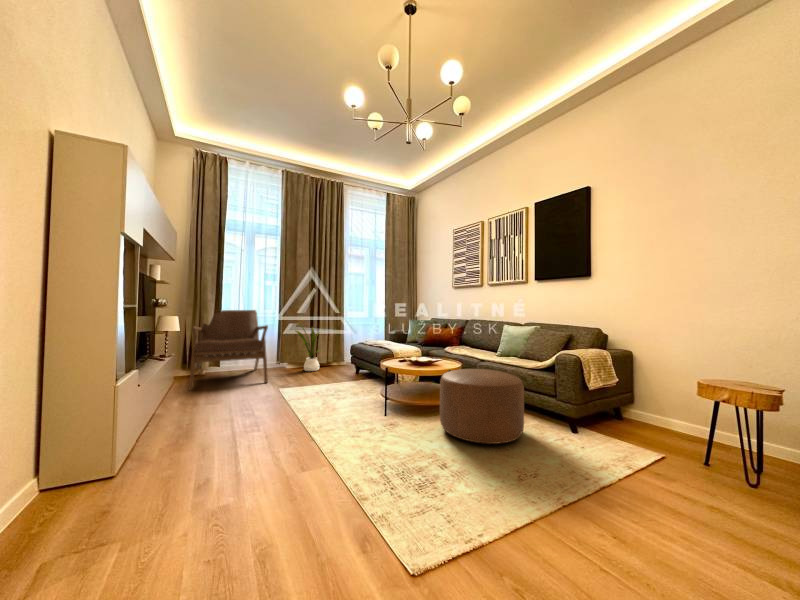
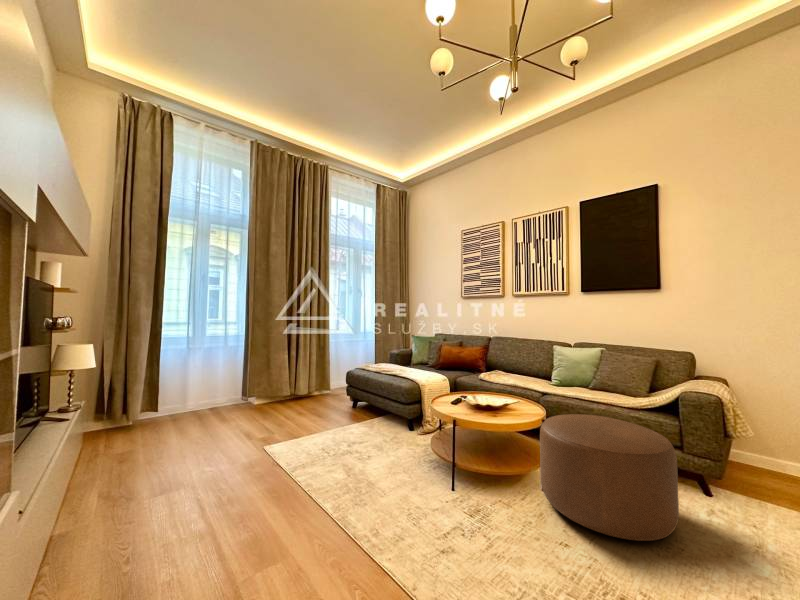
lounge chair: present [189,310,268,390] -> none [113,327,240,462]
house plant: present [295,324,319,371] -> none [267,344,306,408]

